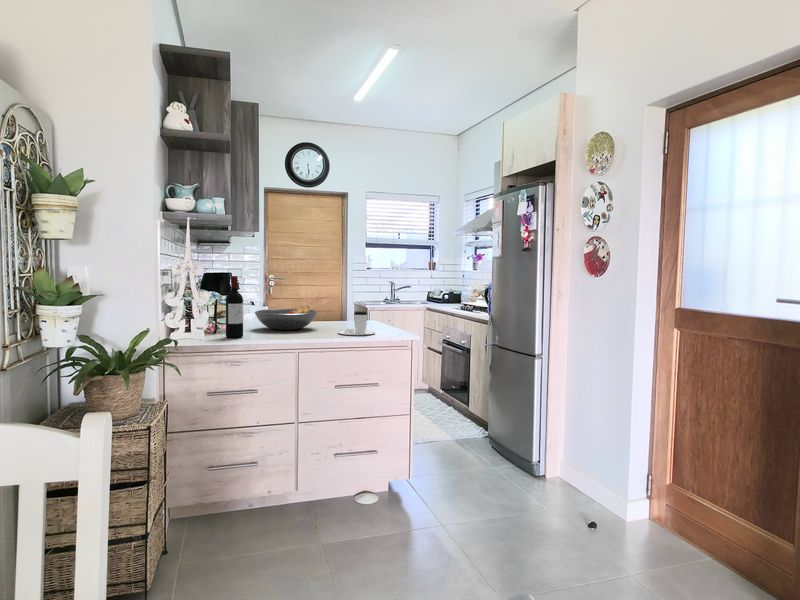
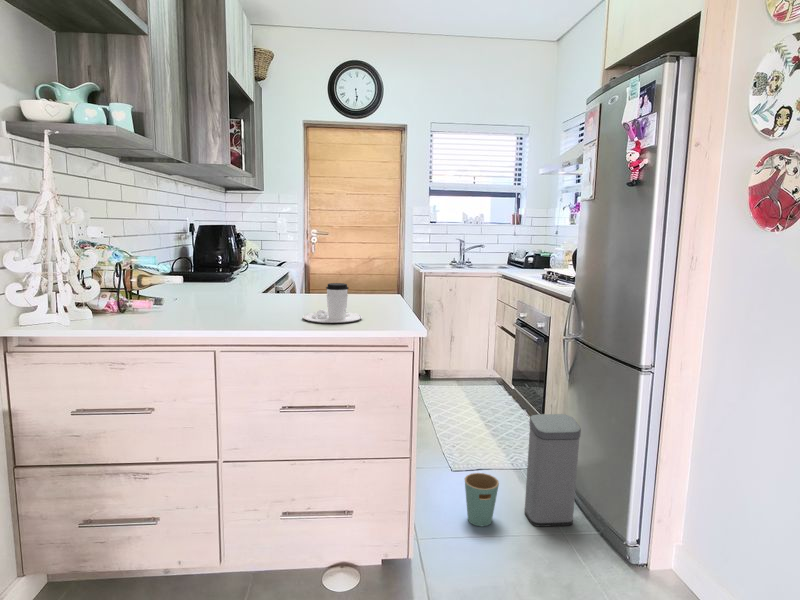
wine bottle: present [226,276,243,338] -> none [117,224,149,321]
fruit bowl: present [255,306,318,330] -> none [195,272,291,307]
trash can: none [431,393,501,469] -> present [465,414,581,527]

